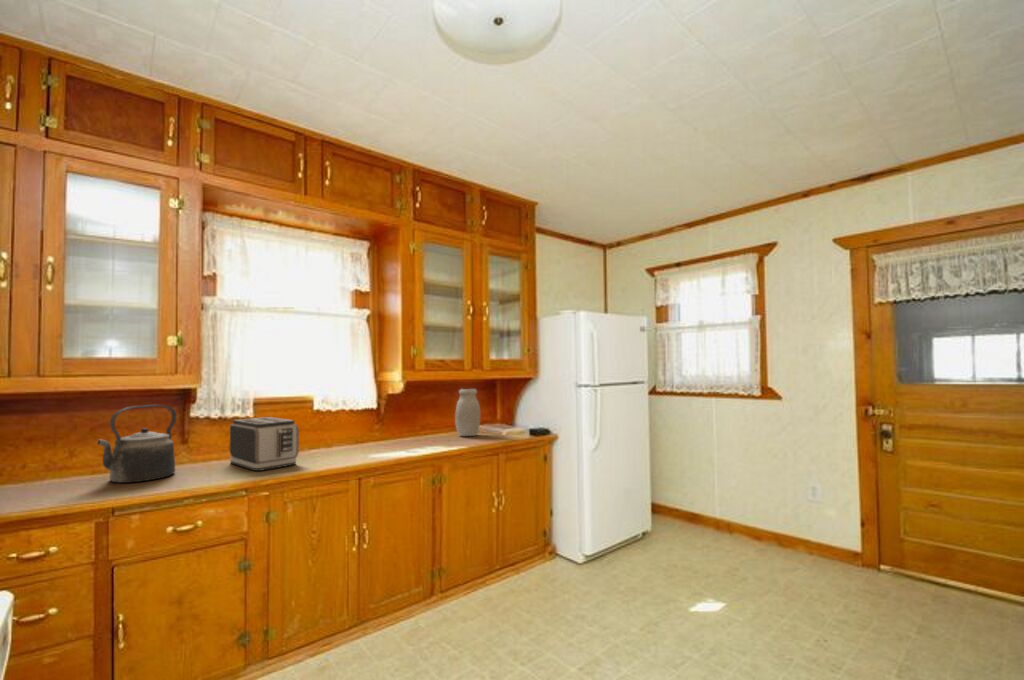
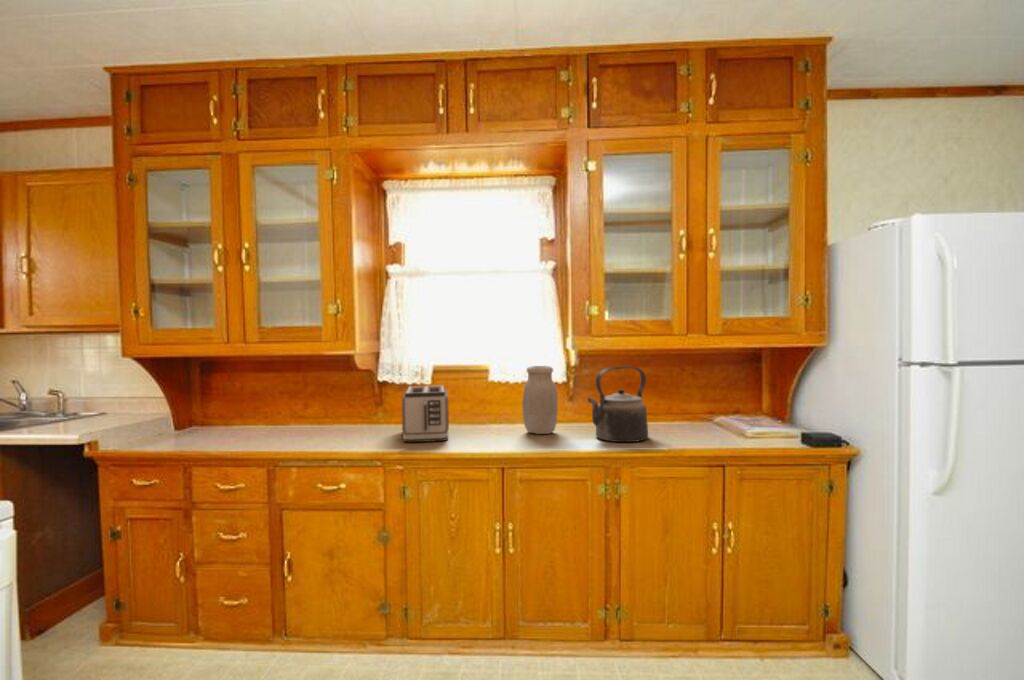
jar: present [455,389,480,436] -> present [522,366,558,434]
kettle: present [97,405,176,483] -> present [588,366,648,442]

